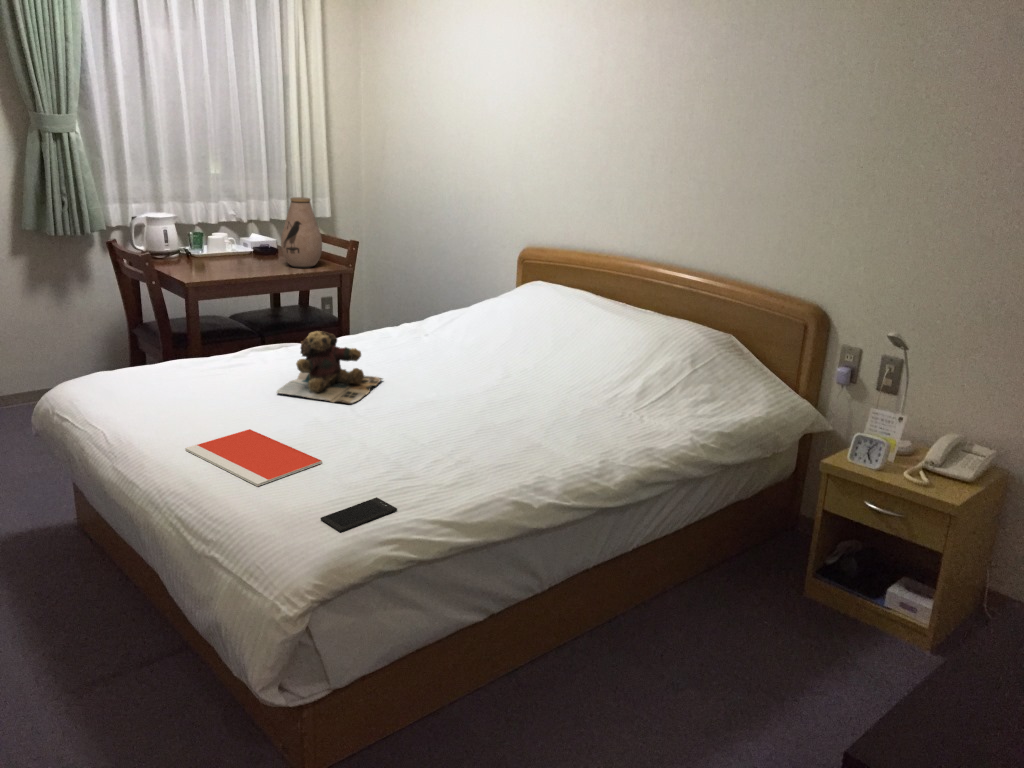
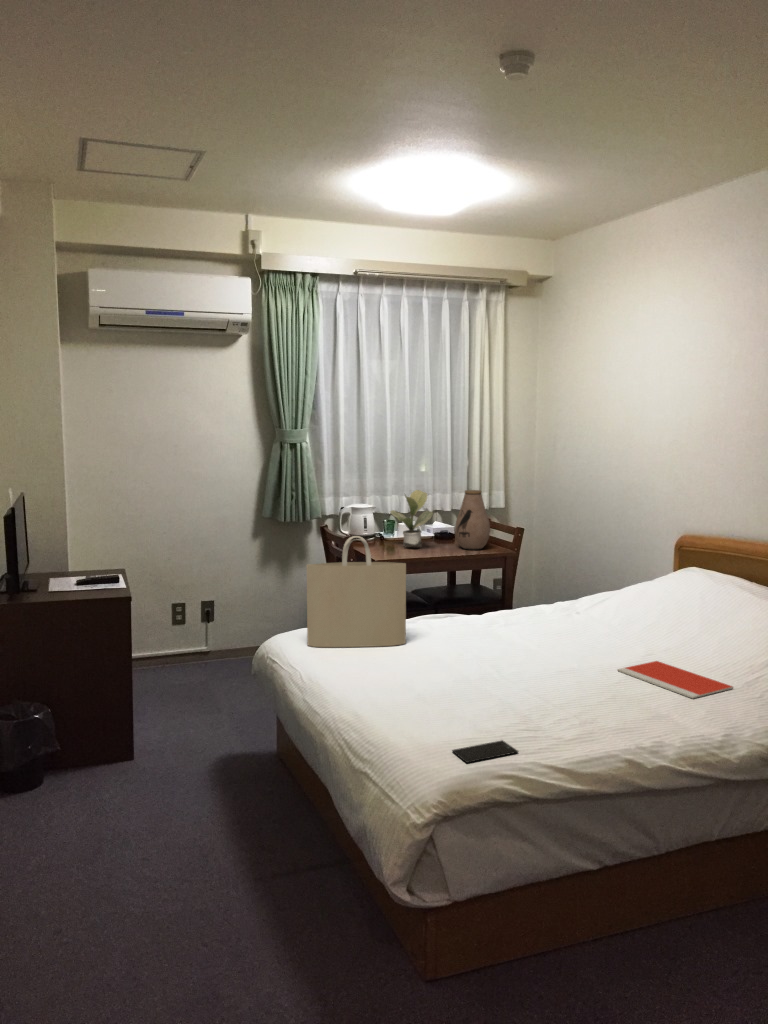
potted plant: none [197,196,253,266] -> present [390,490,433,547]
tote bag: none [97,257,238,399] -> present [307,536,406,647]
teddy bear: present [276,331,382,403] -> none [435,600,529,665]
notebook: present [185,429,322,486] -> present [618,661,733,699]

